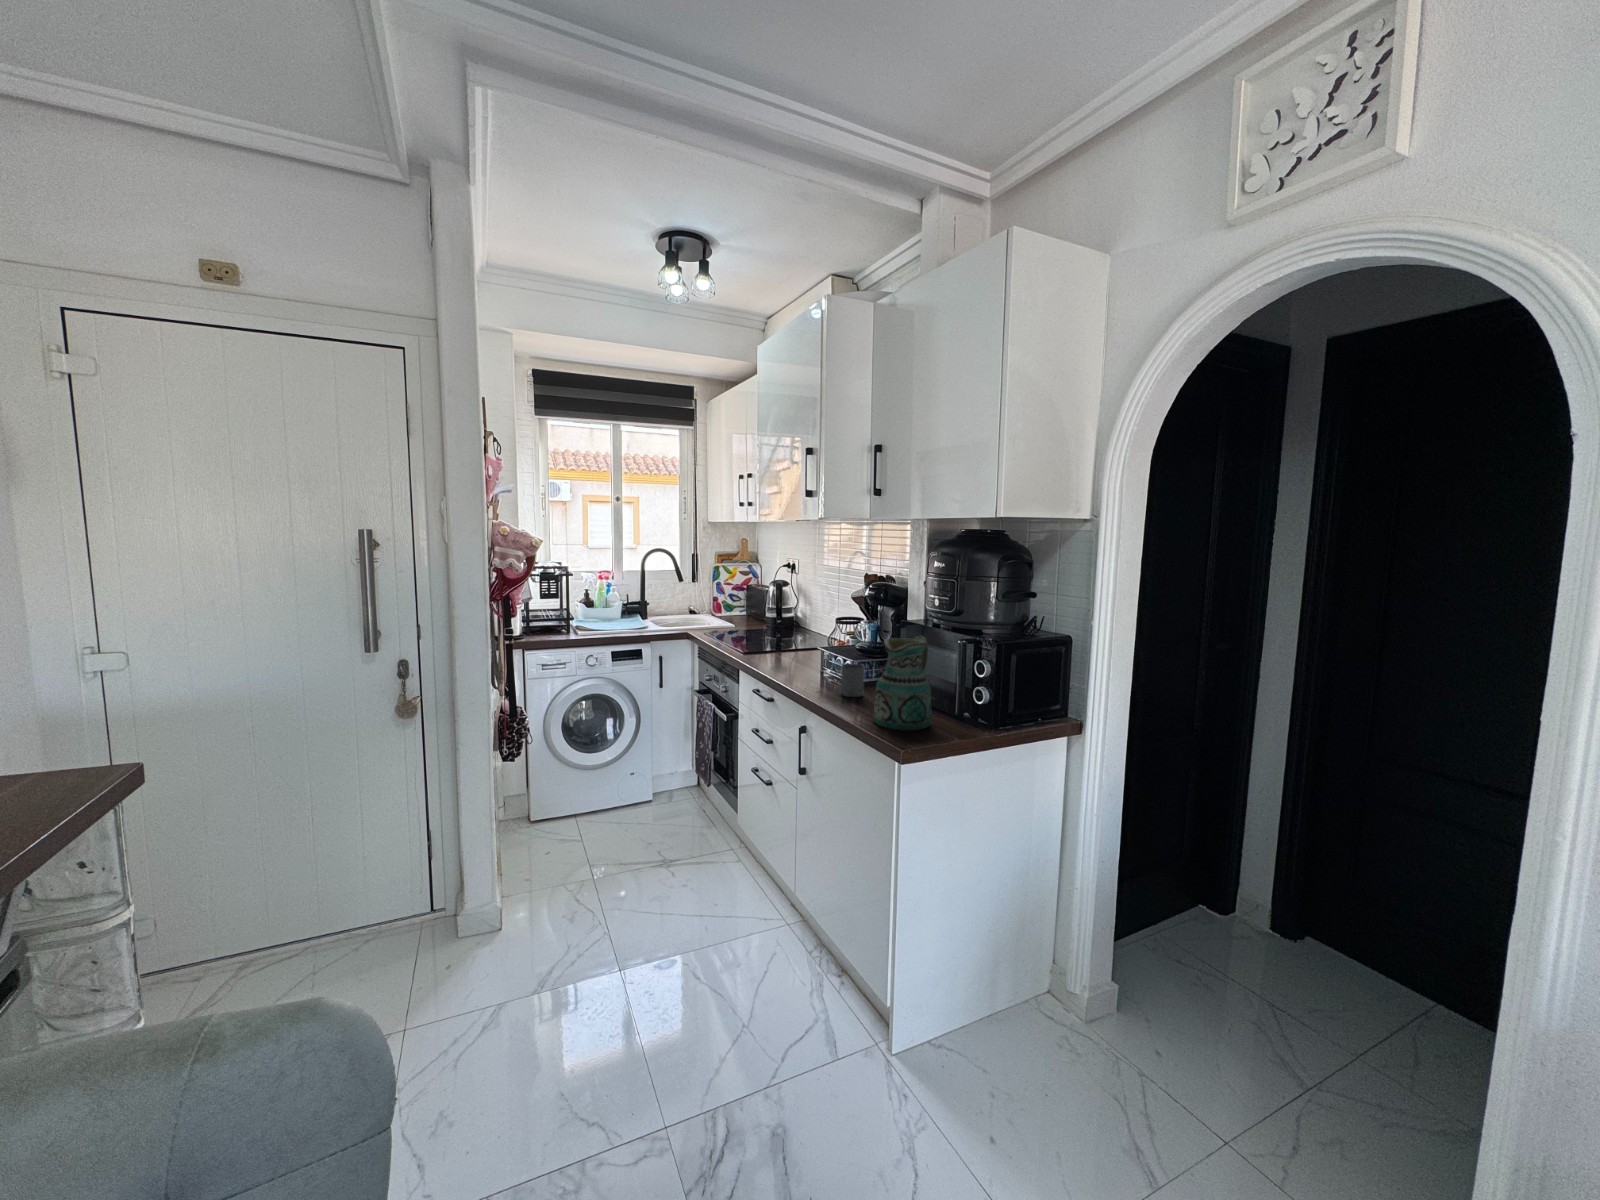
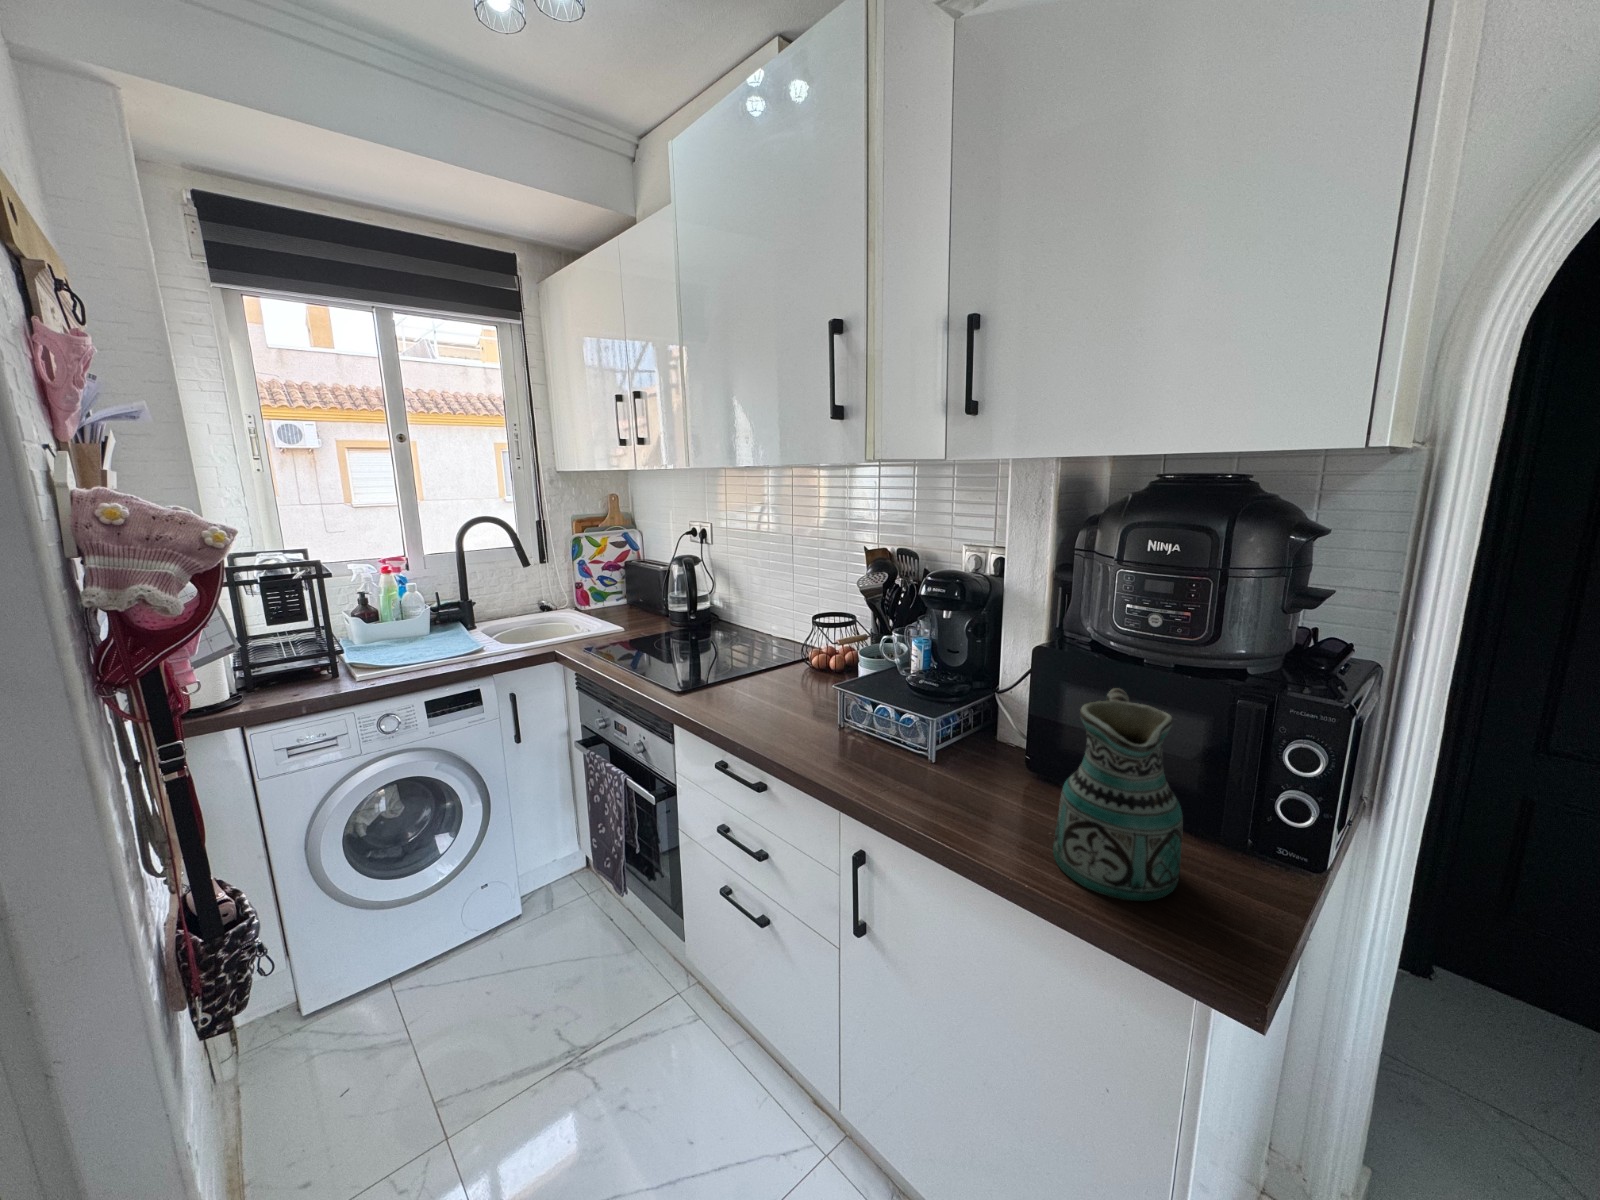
mug: present [834,664,864,697] -> none [900,727,963,792]

